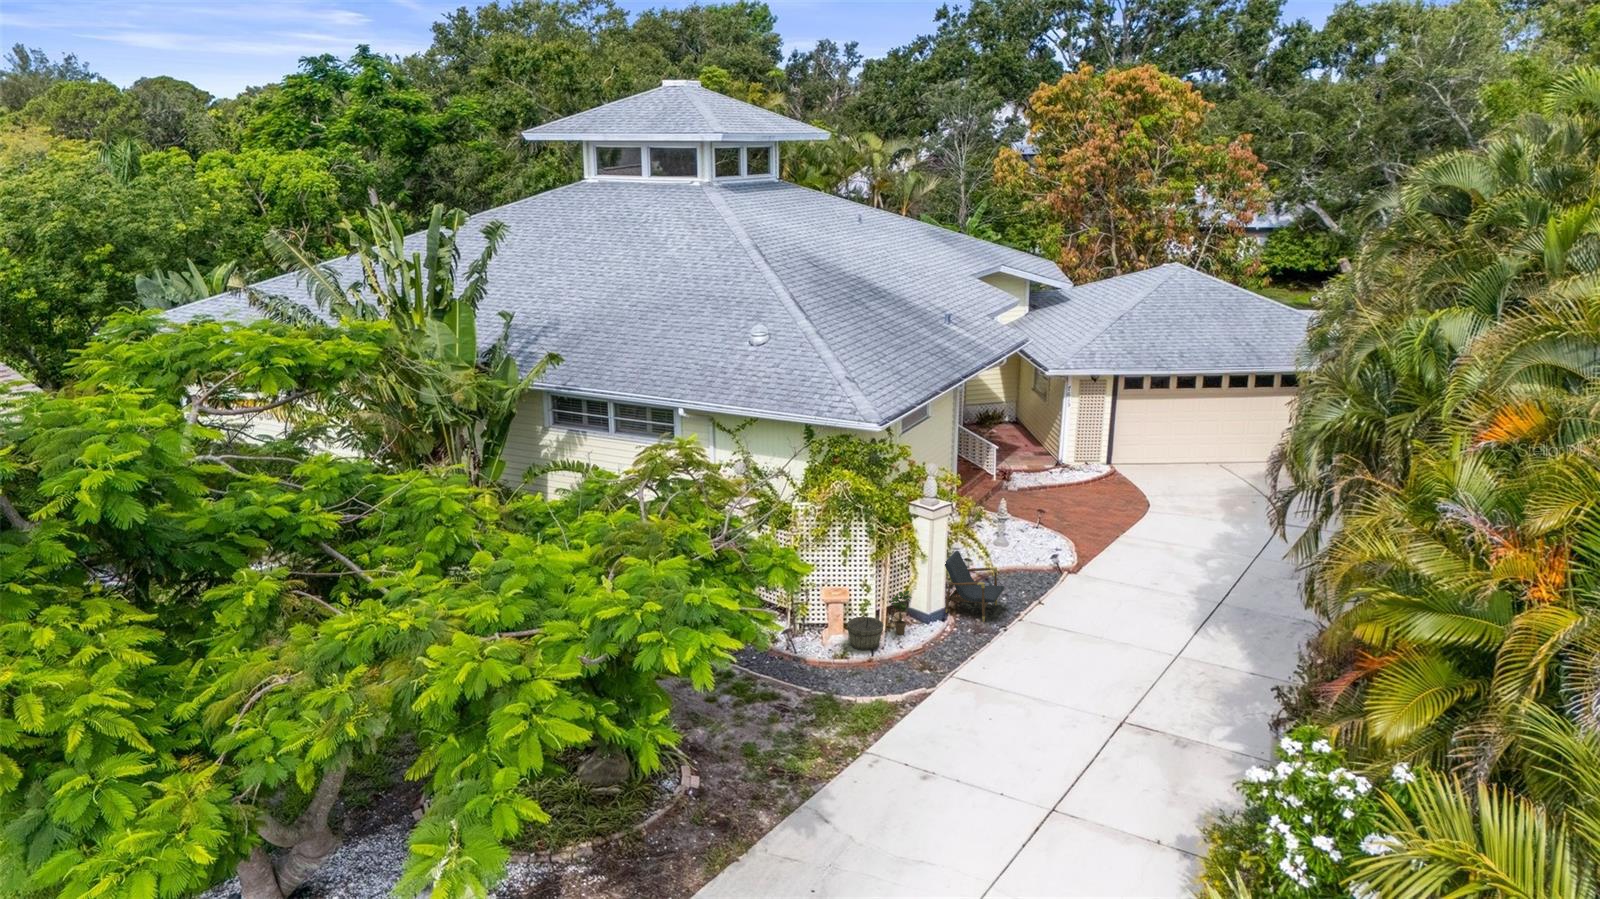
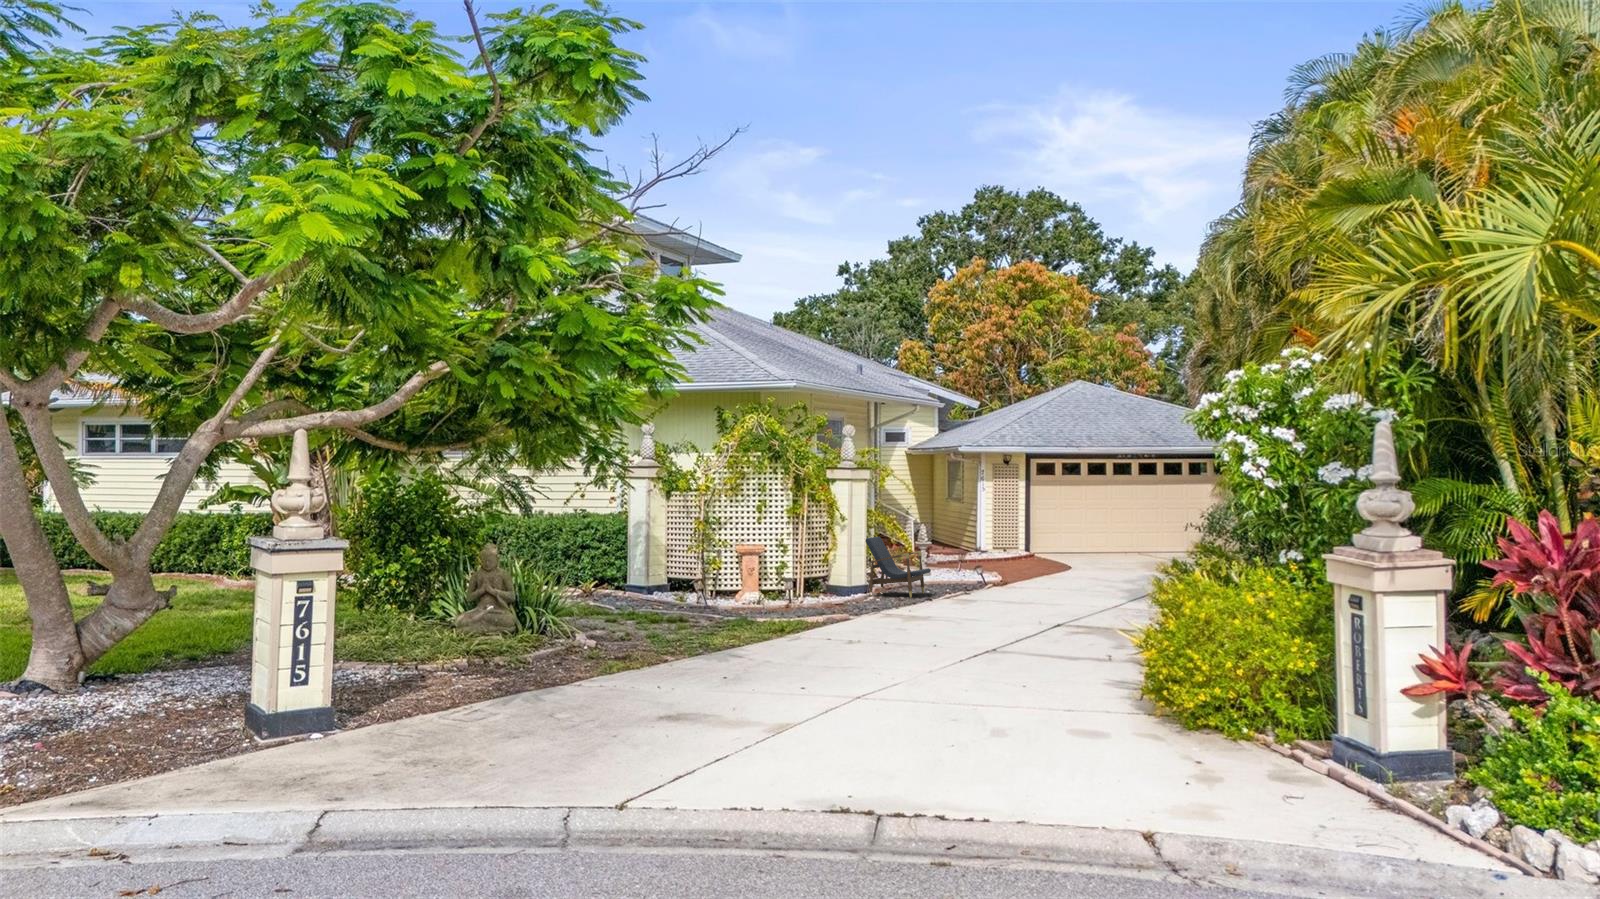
potted plant: present [890,591,912,635] -> none [808,556,833,603]
wooden bucket: present [847,615,883,650] -> none [763,573,803,607]

